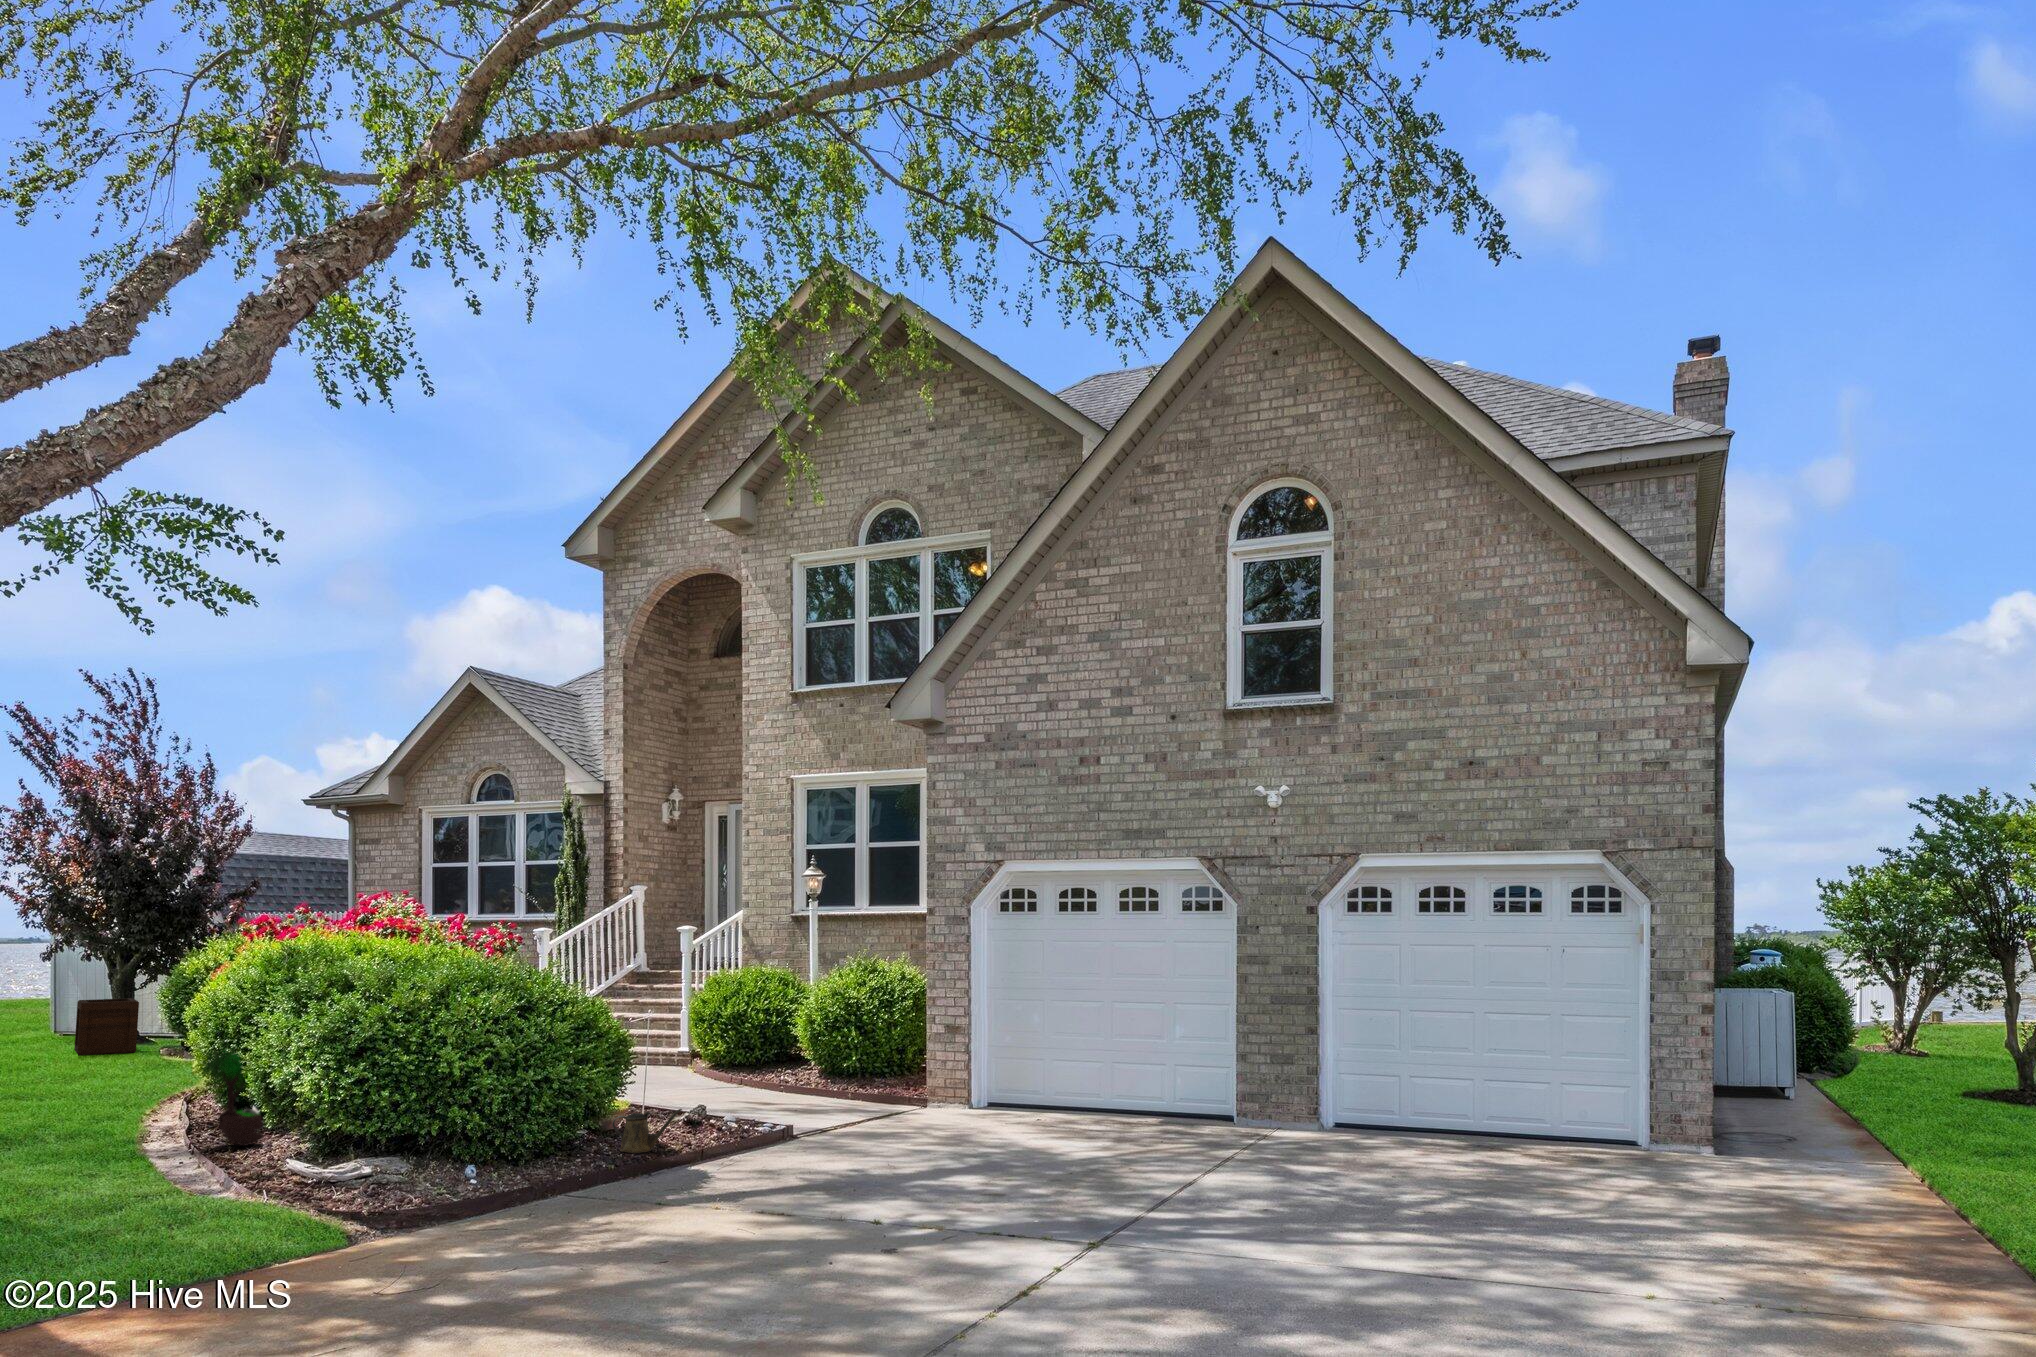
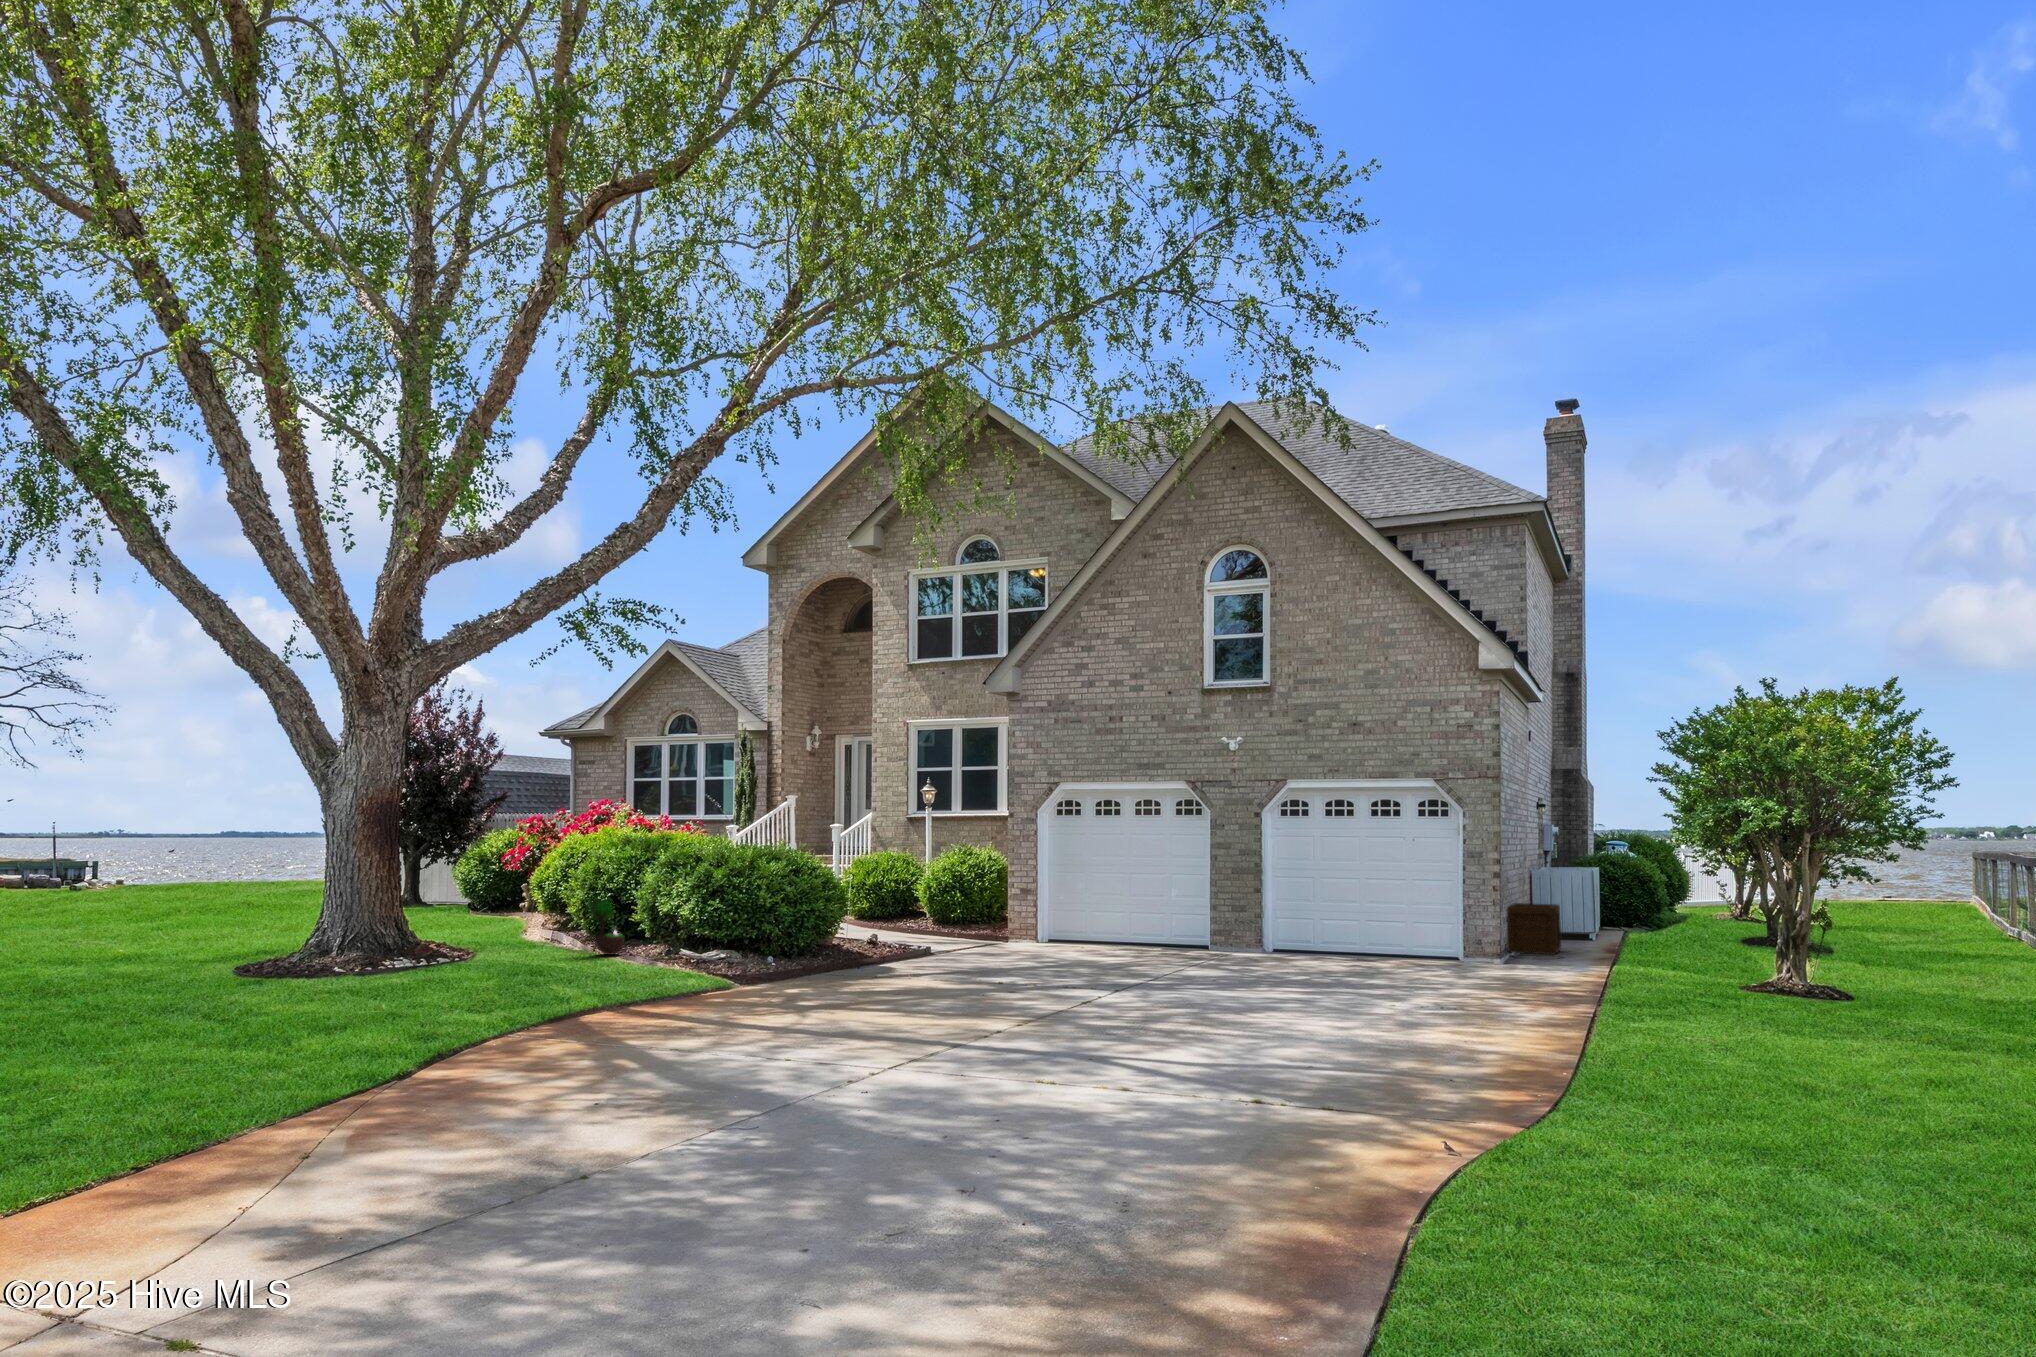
wooden crate: present [74,998,139,1055] -> present [1507,903,1561,955]
watering can: present [612,1109,682,1153] -> none [833,933,874,959]

